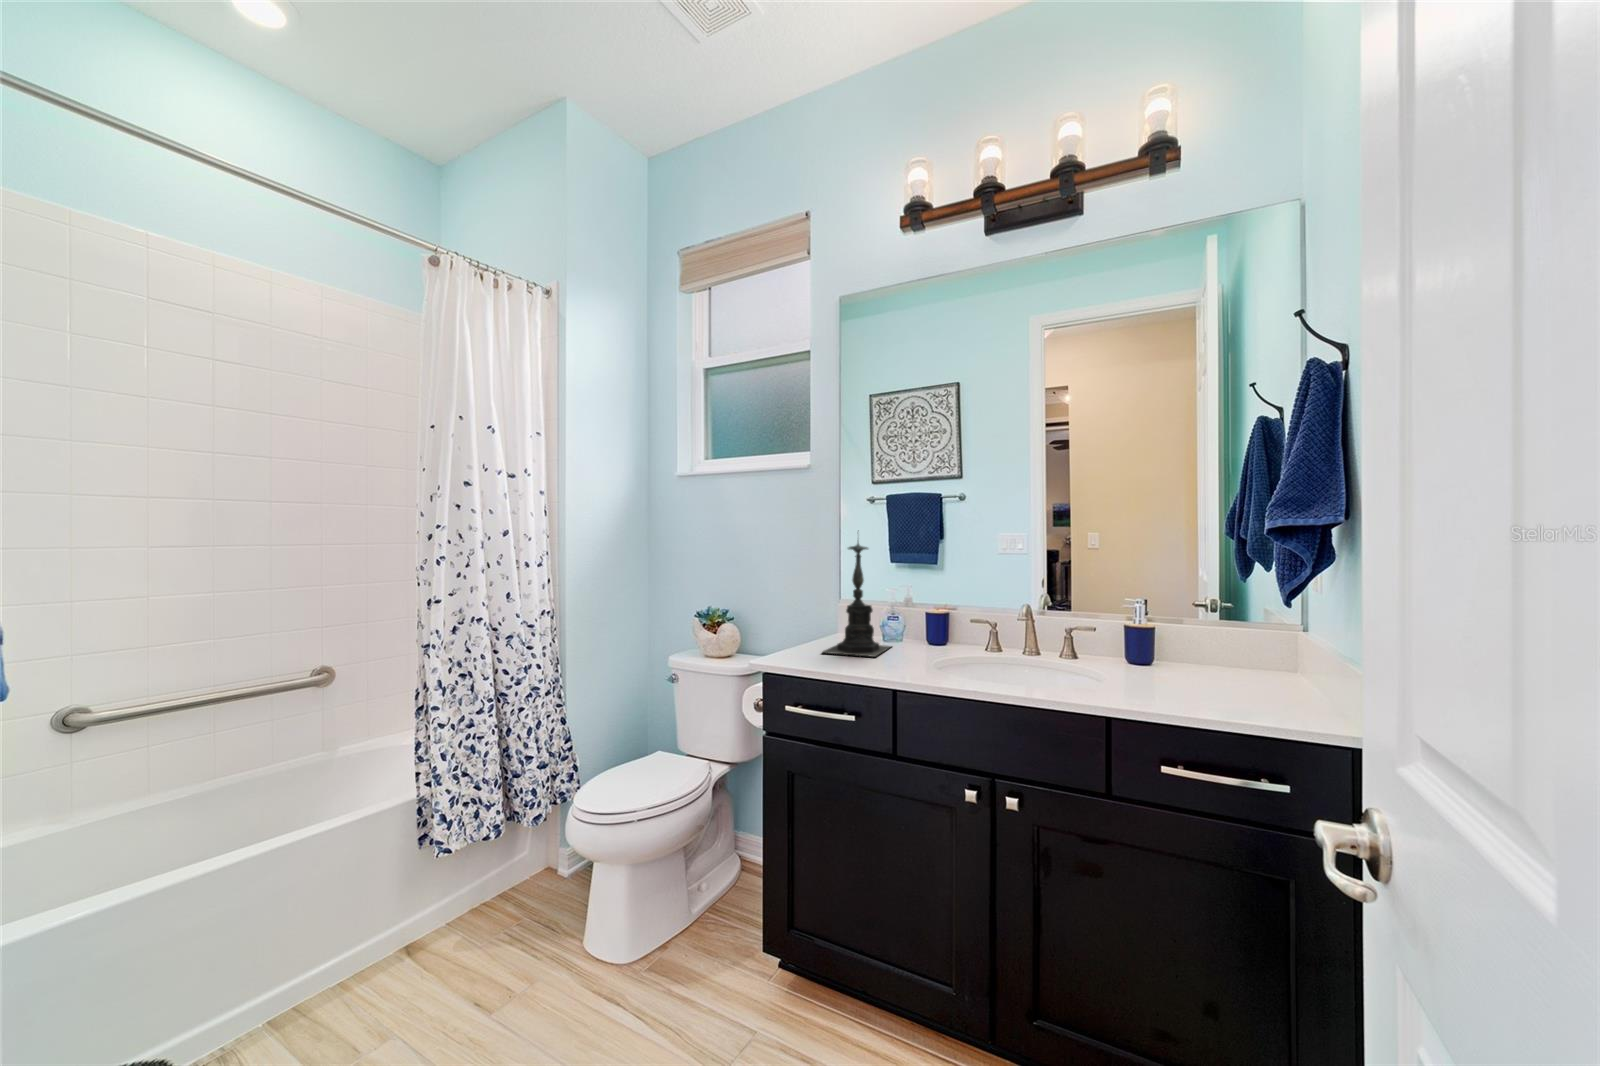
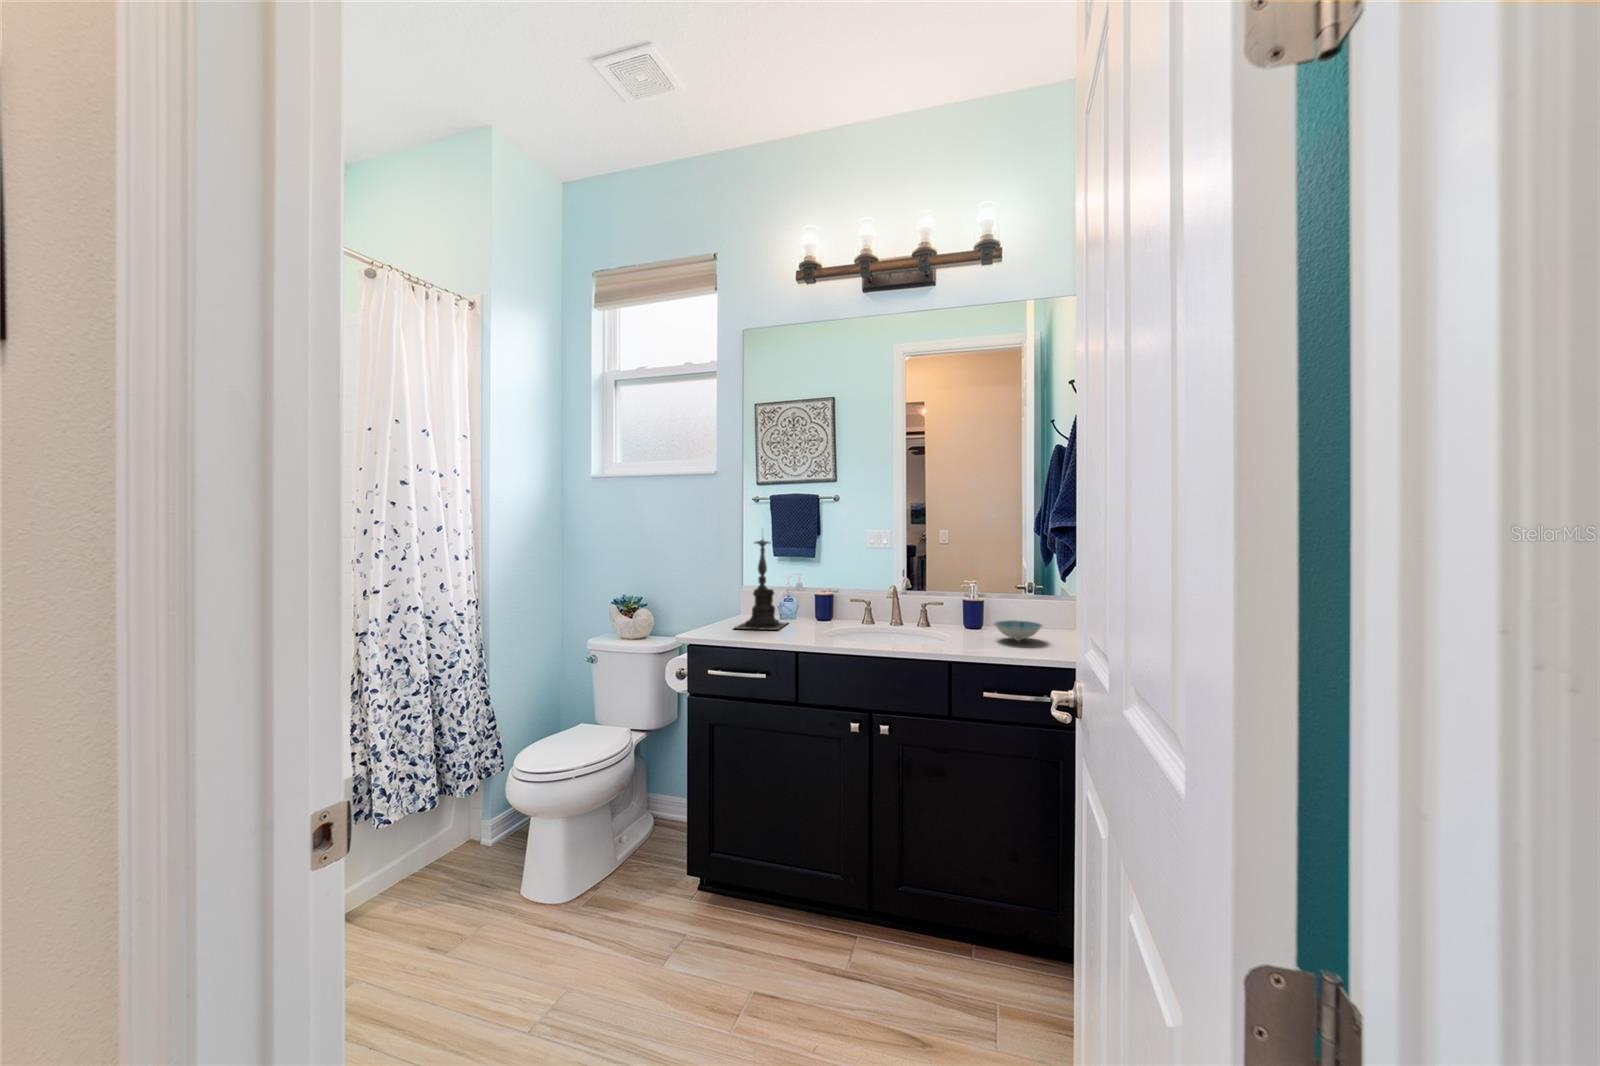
ceramic bowl: none [1171,658,1249,689] -> present [994,620,1042,641]

